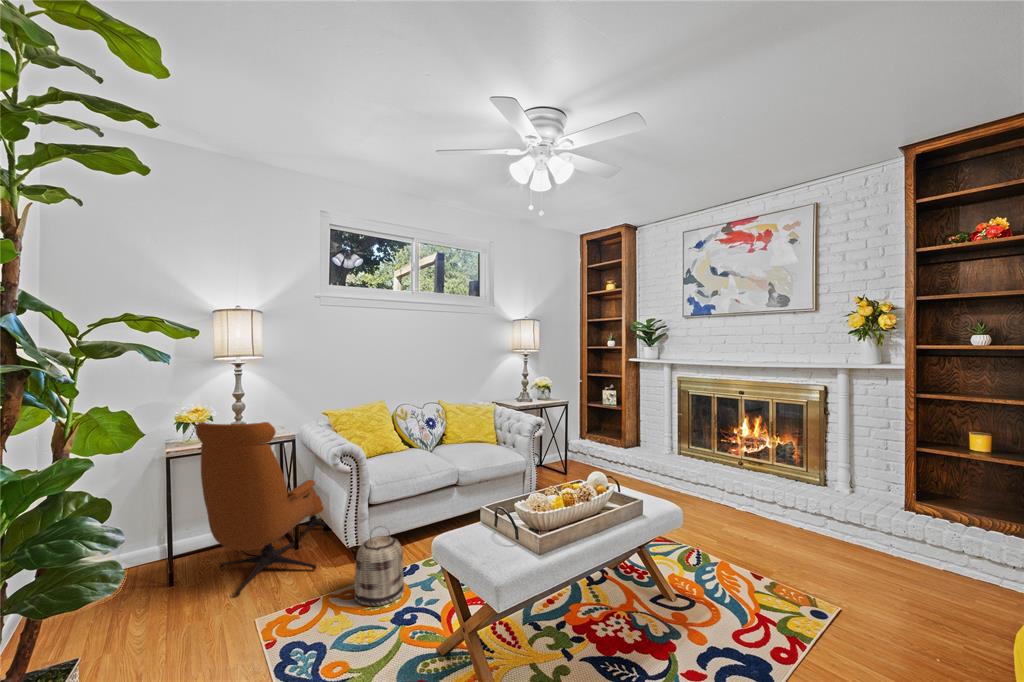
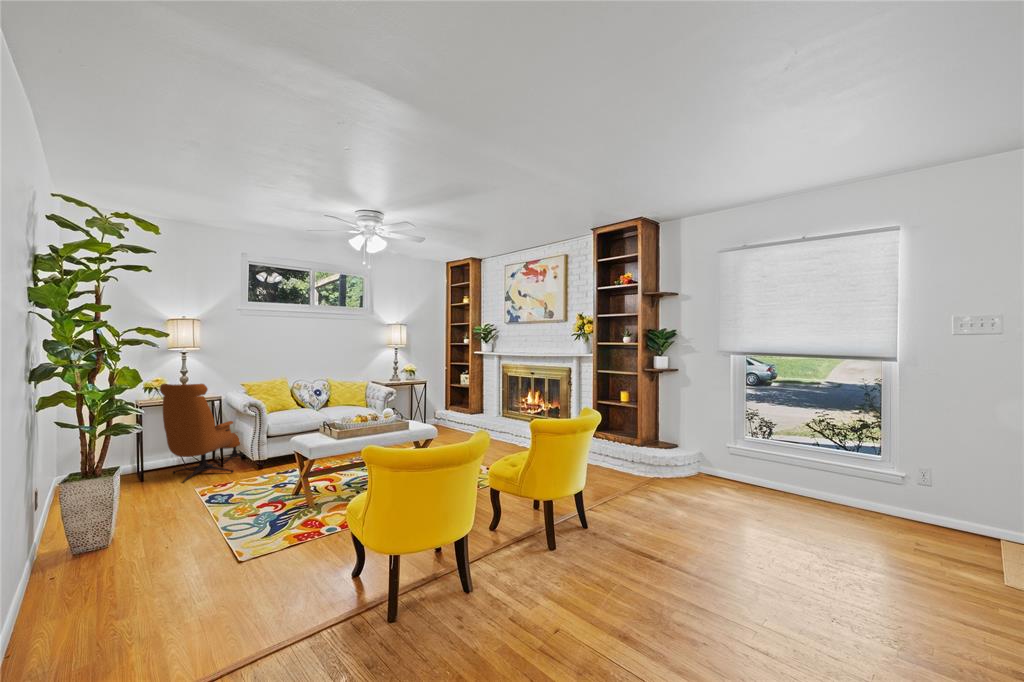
basket: present [354,526,405,606] -> none [254,442,285,484]

